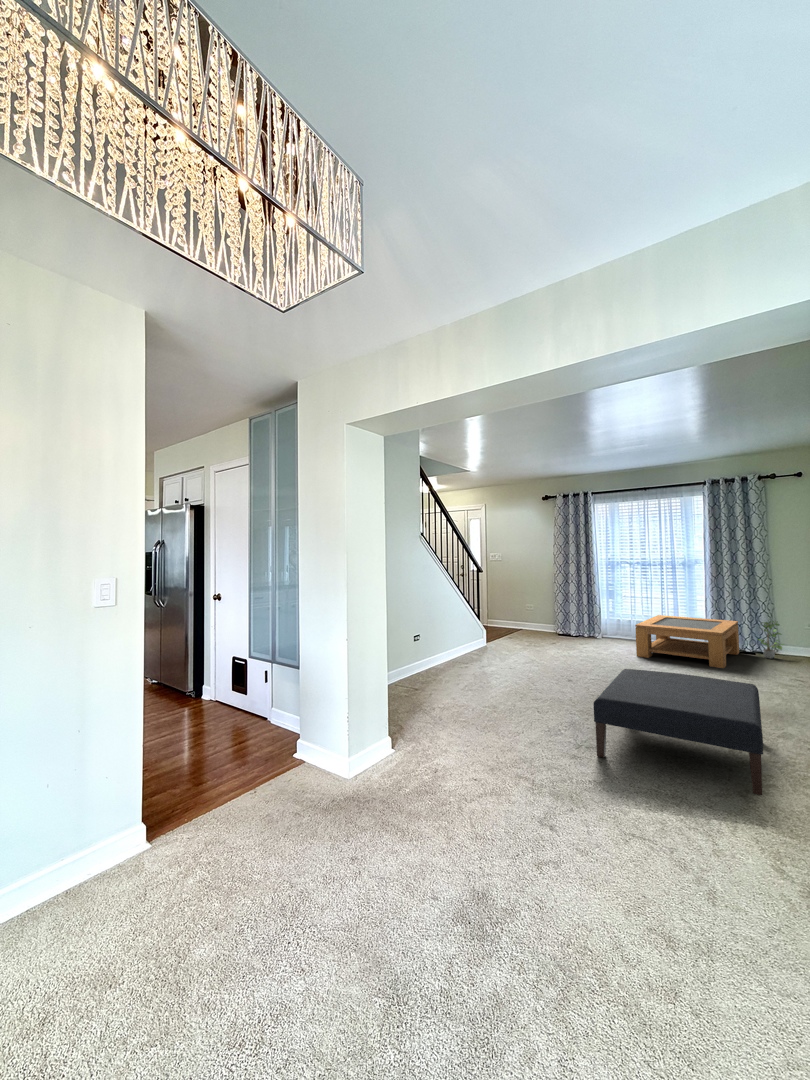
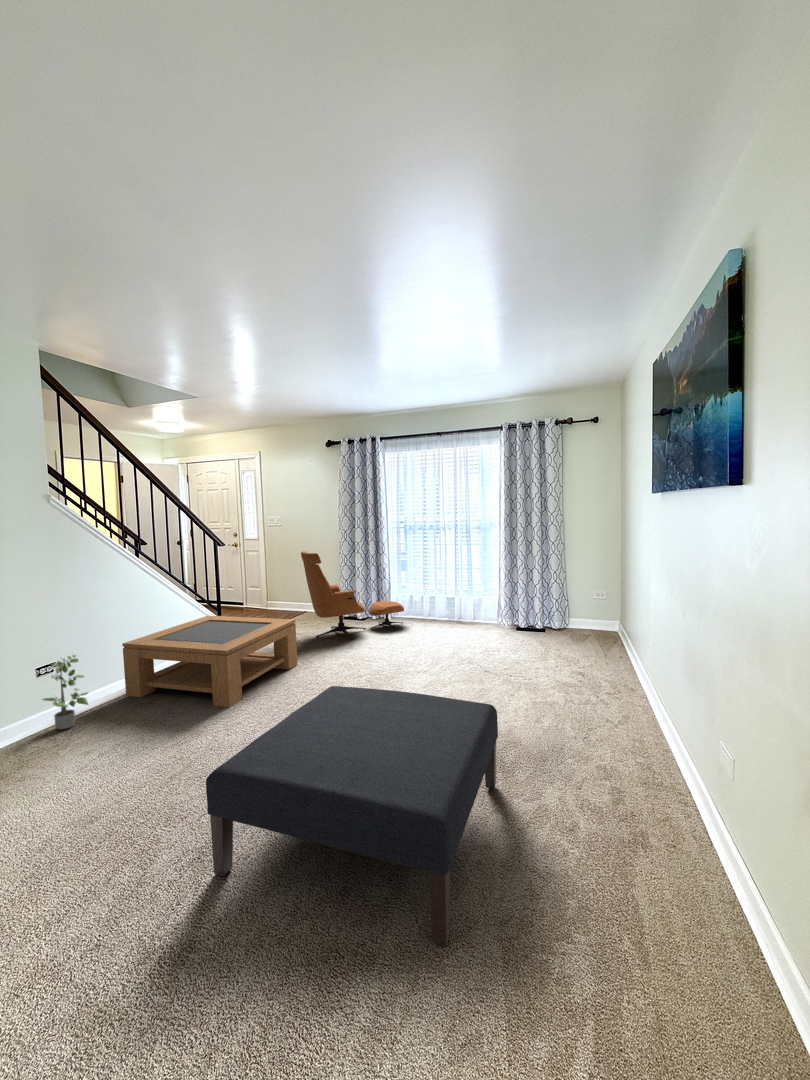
lounge chair: none [535,582,617,651] -> present [301,551,404,640]
coffee table: present [635,615,739,668] -> present [122,616,297,707]
potted plant: present [759,621,783,658] -> present [43,655,88,730]

